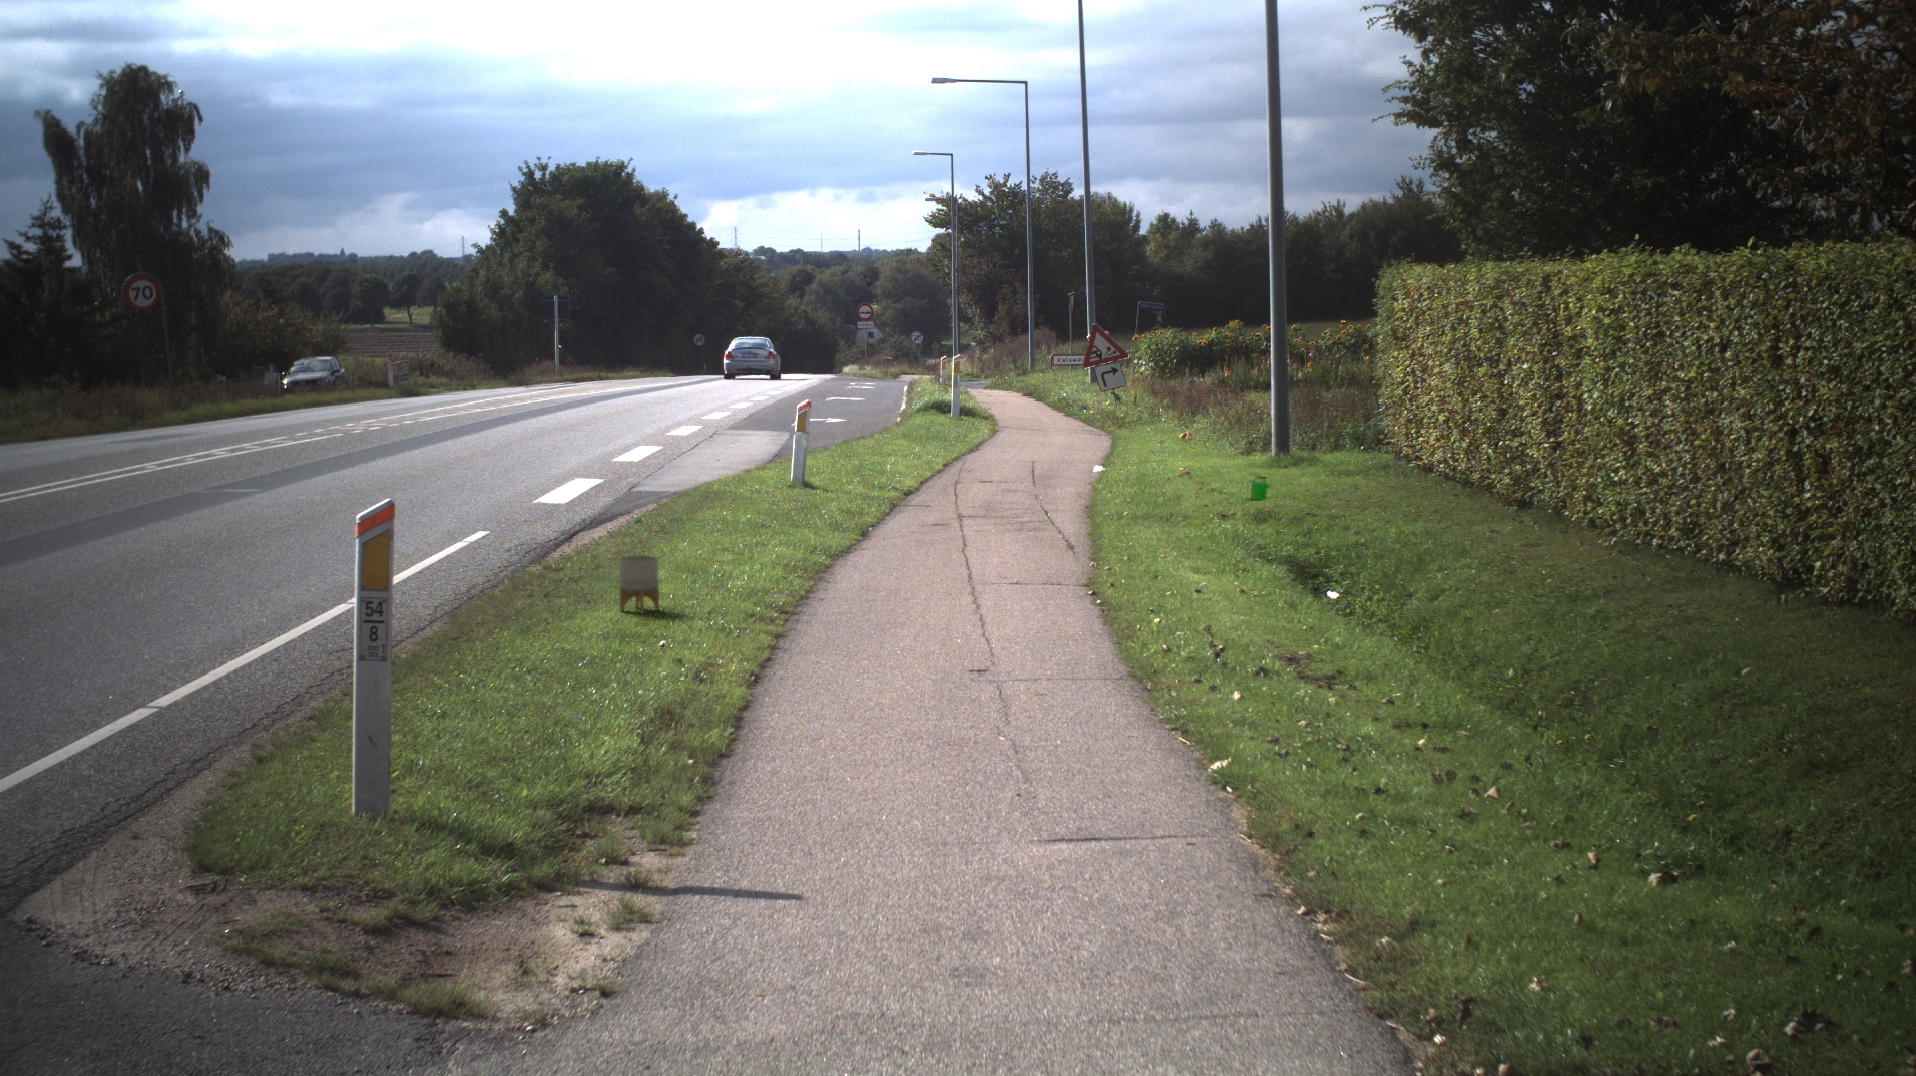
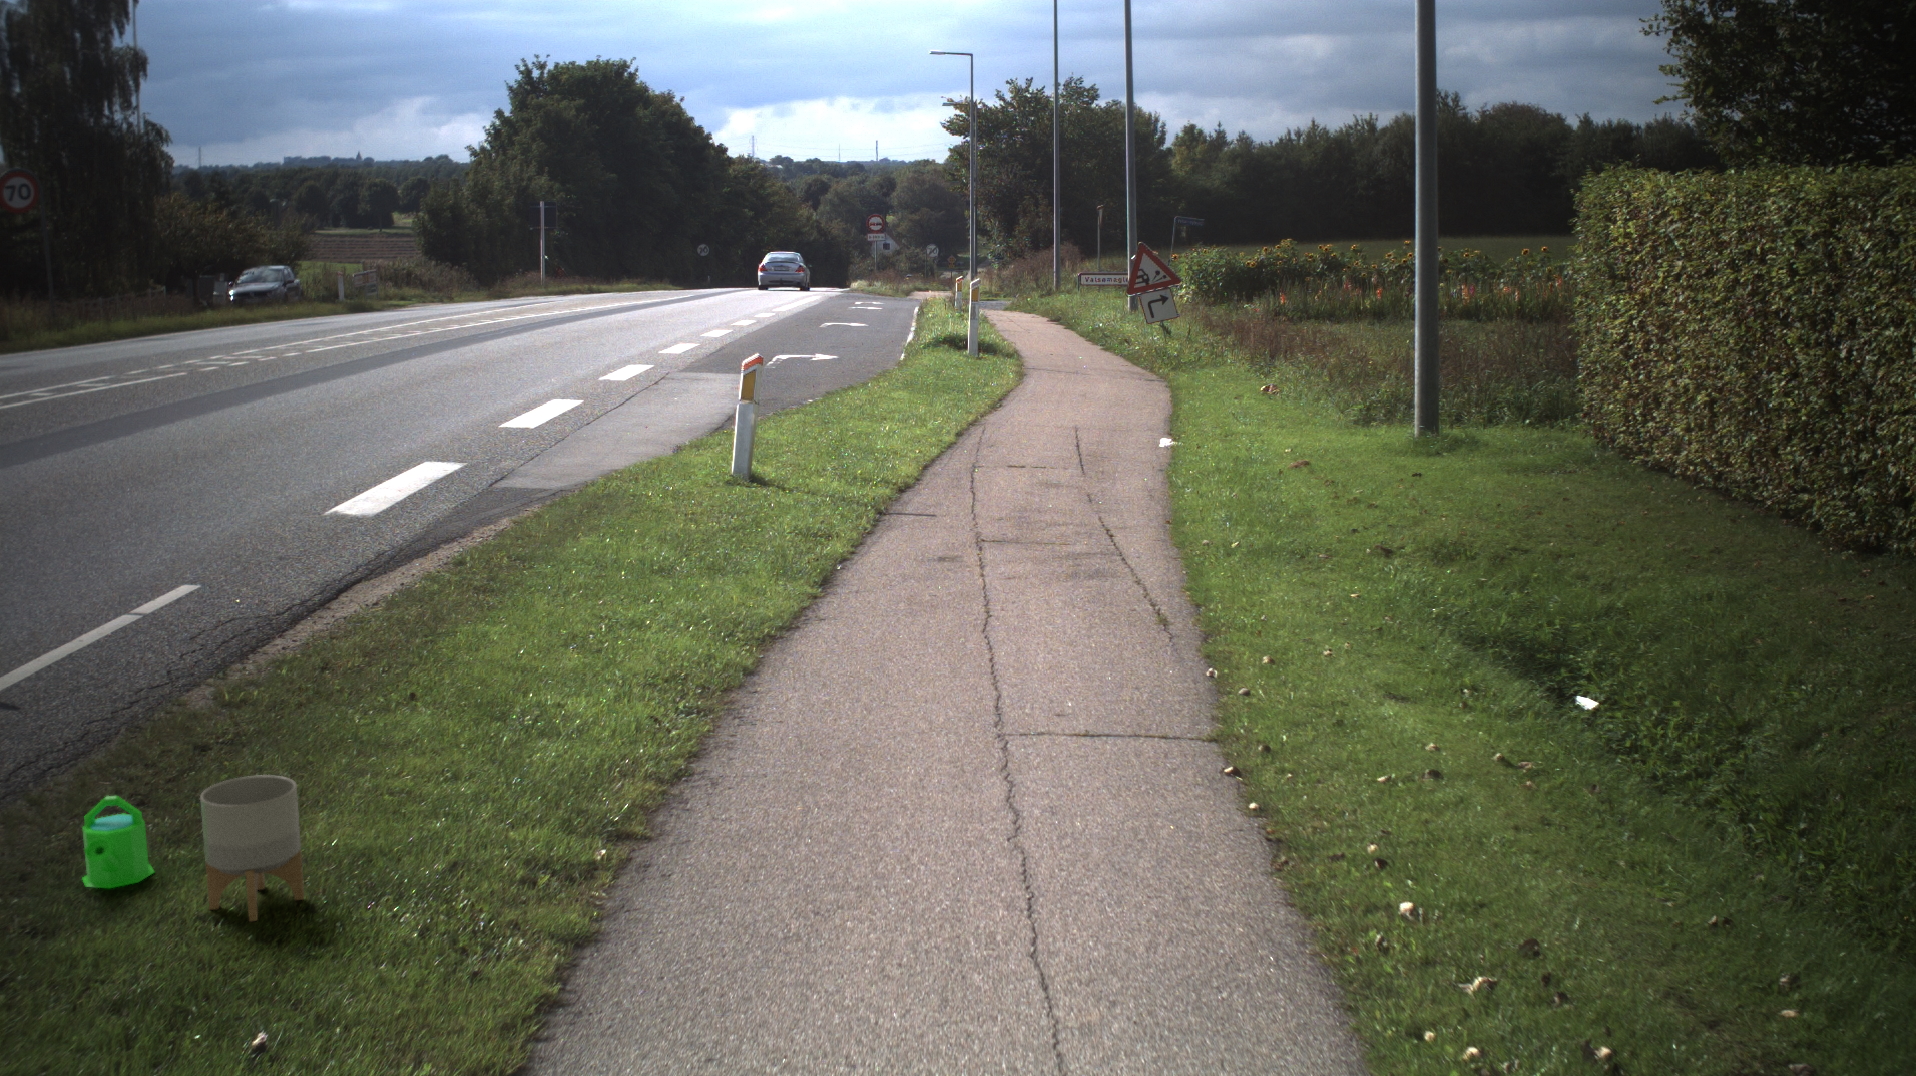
watering can: present [1251,475,1269,500] -> present [82,796,154,888]

